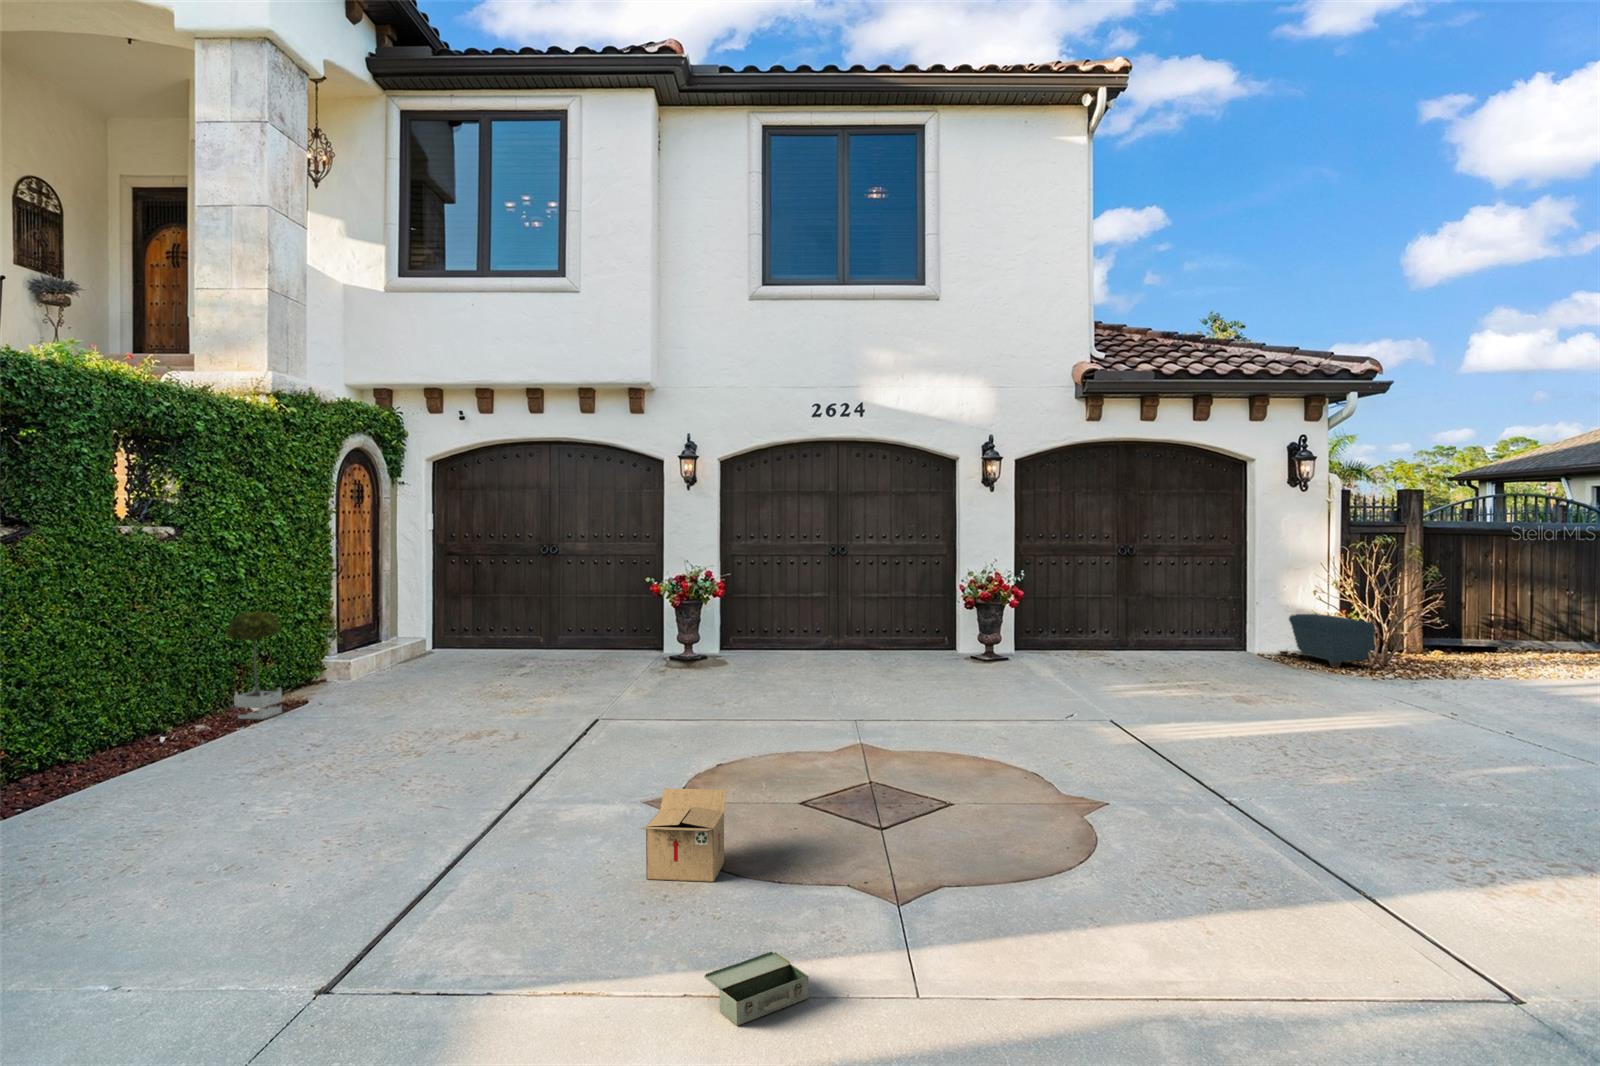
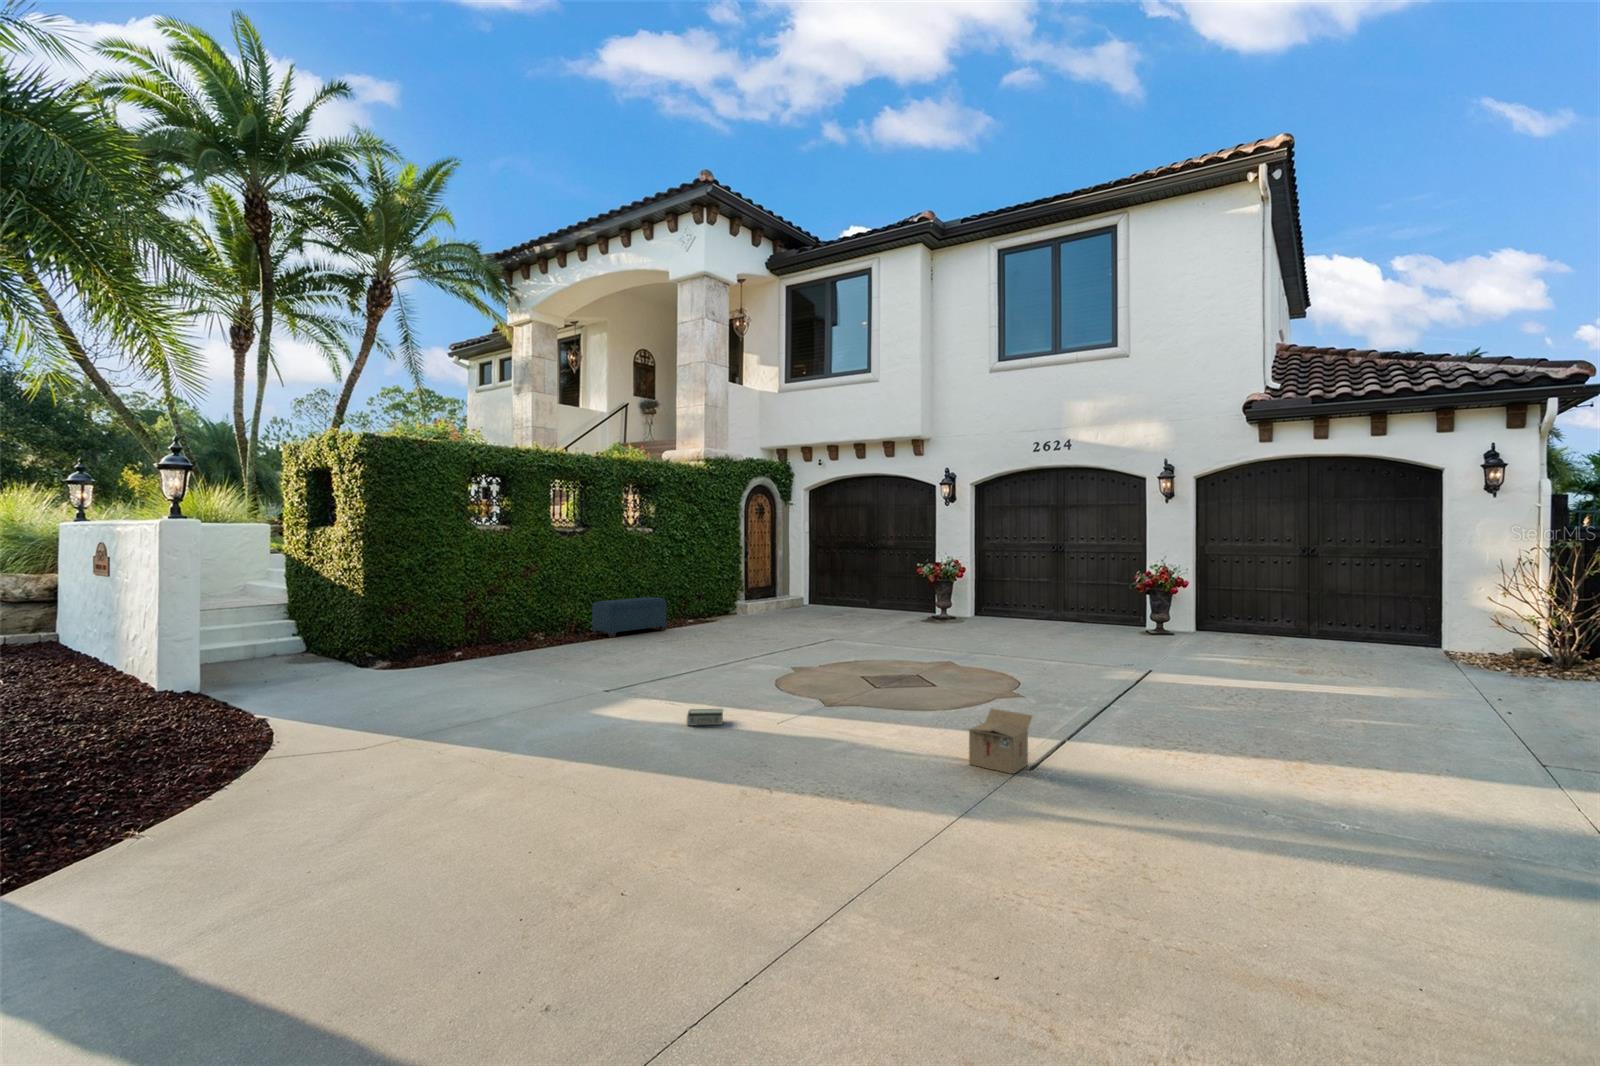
potted tree: present [226,610,282,719] -> none [674,570,699,625]
bench: present [1278,614,1375,668] -> present [592,597,667,638]
cardboard box: present [640,788,727,882] -> present [969,709,1032,774]

